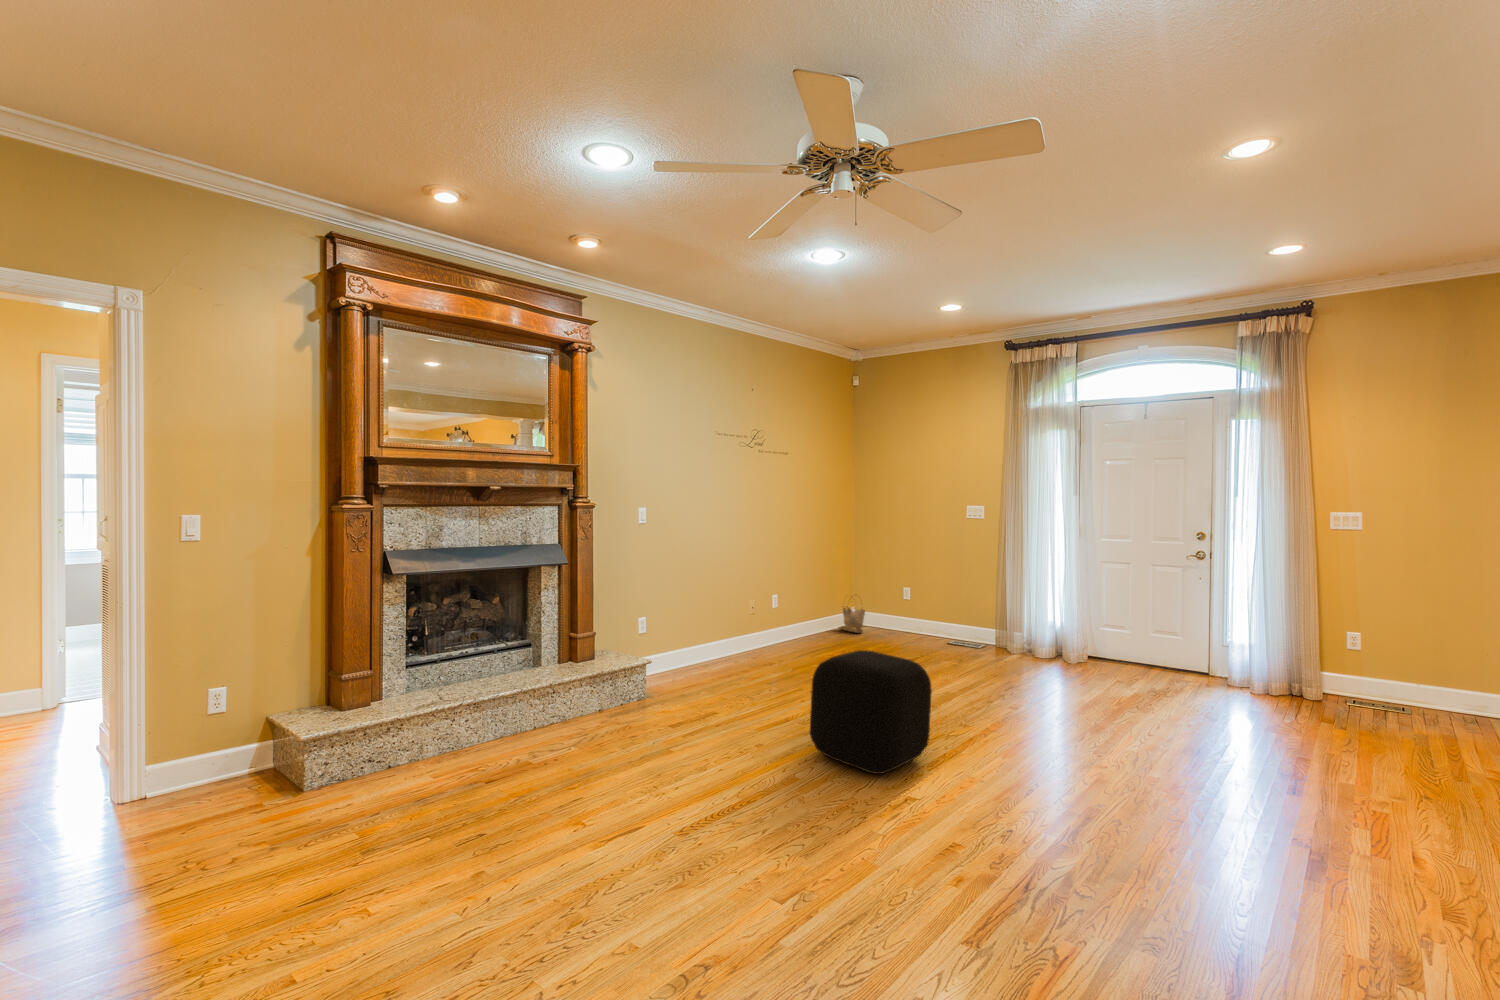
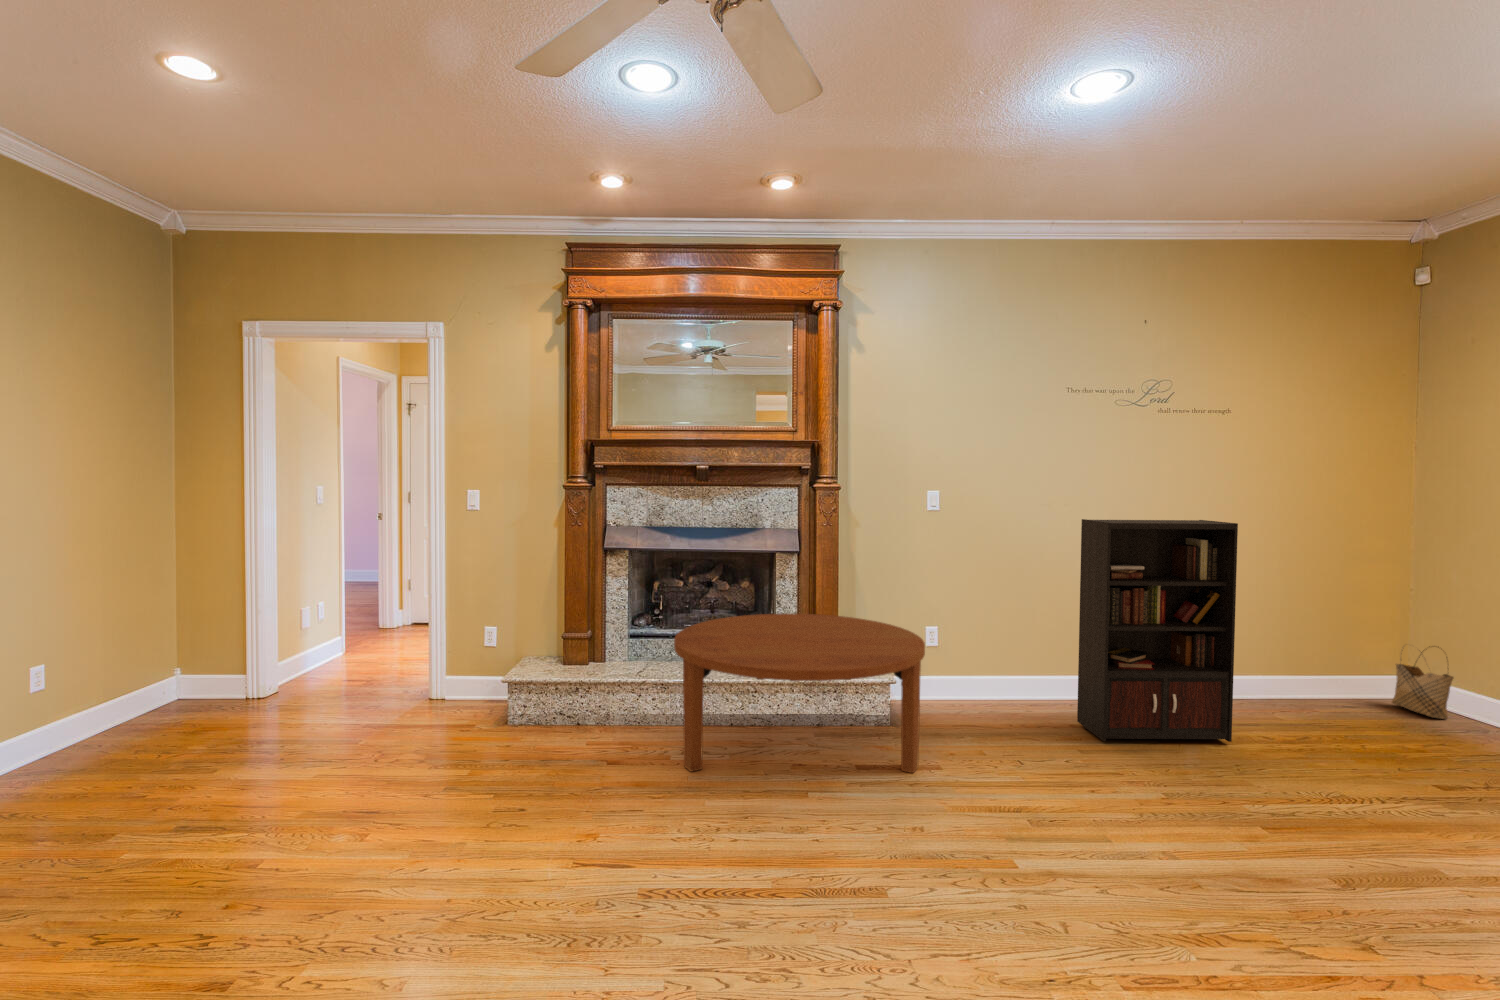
bookcase: none [739,531,821,676] -> present [1077,519,1238,742]
coffee table: none [507,617,717,766] -> present [674,614,925,773]
ottoman: present [810,650,932,774] -> none [955,714,1180,946]

